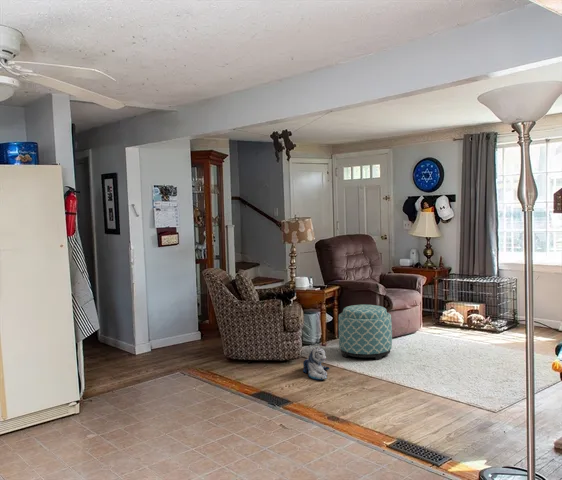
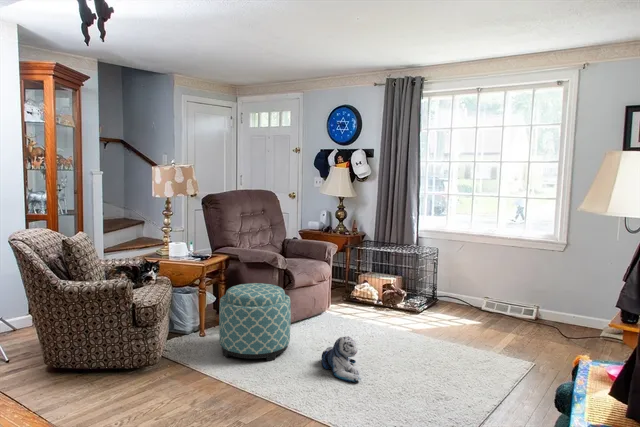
plush toy: present [303,348,329,380] -> present [322,336,360,382]

